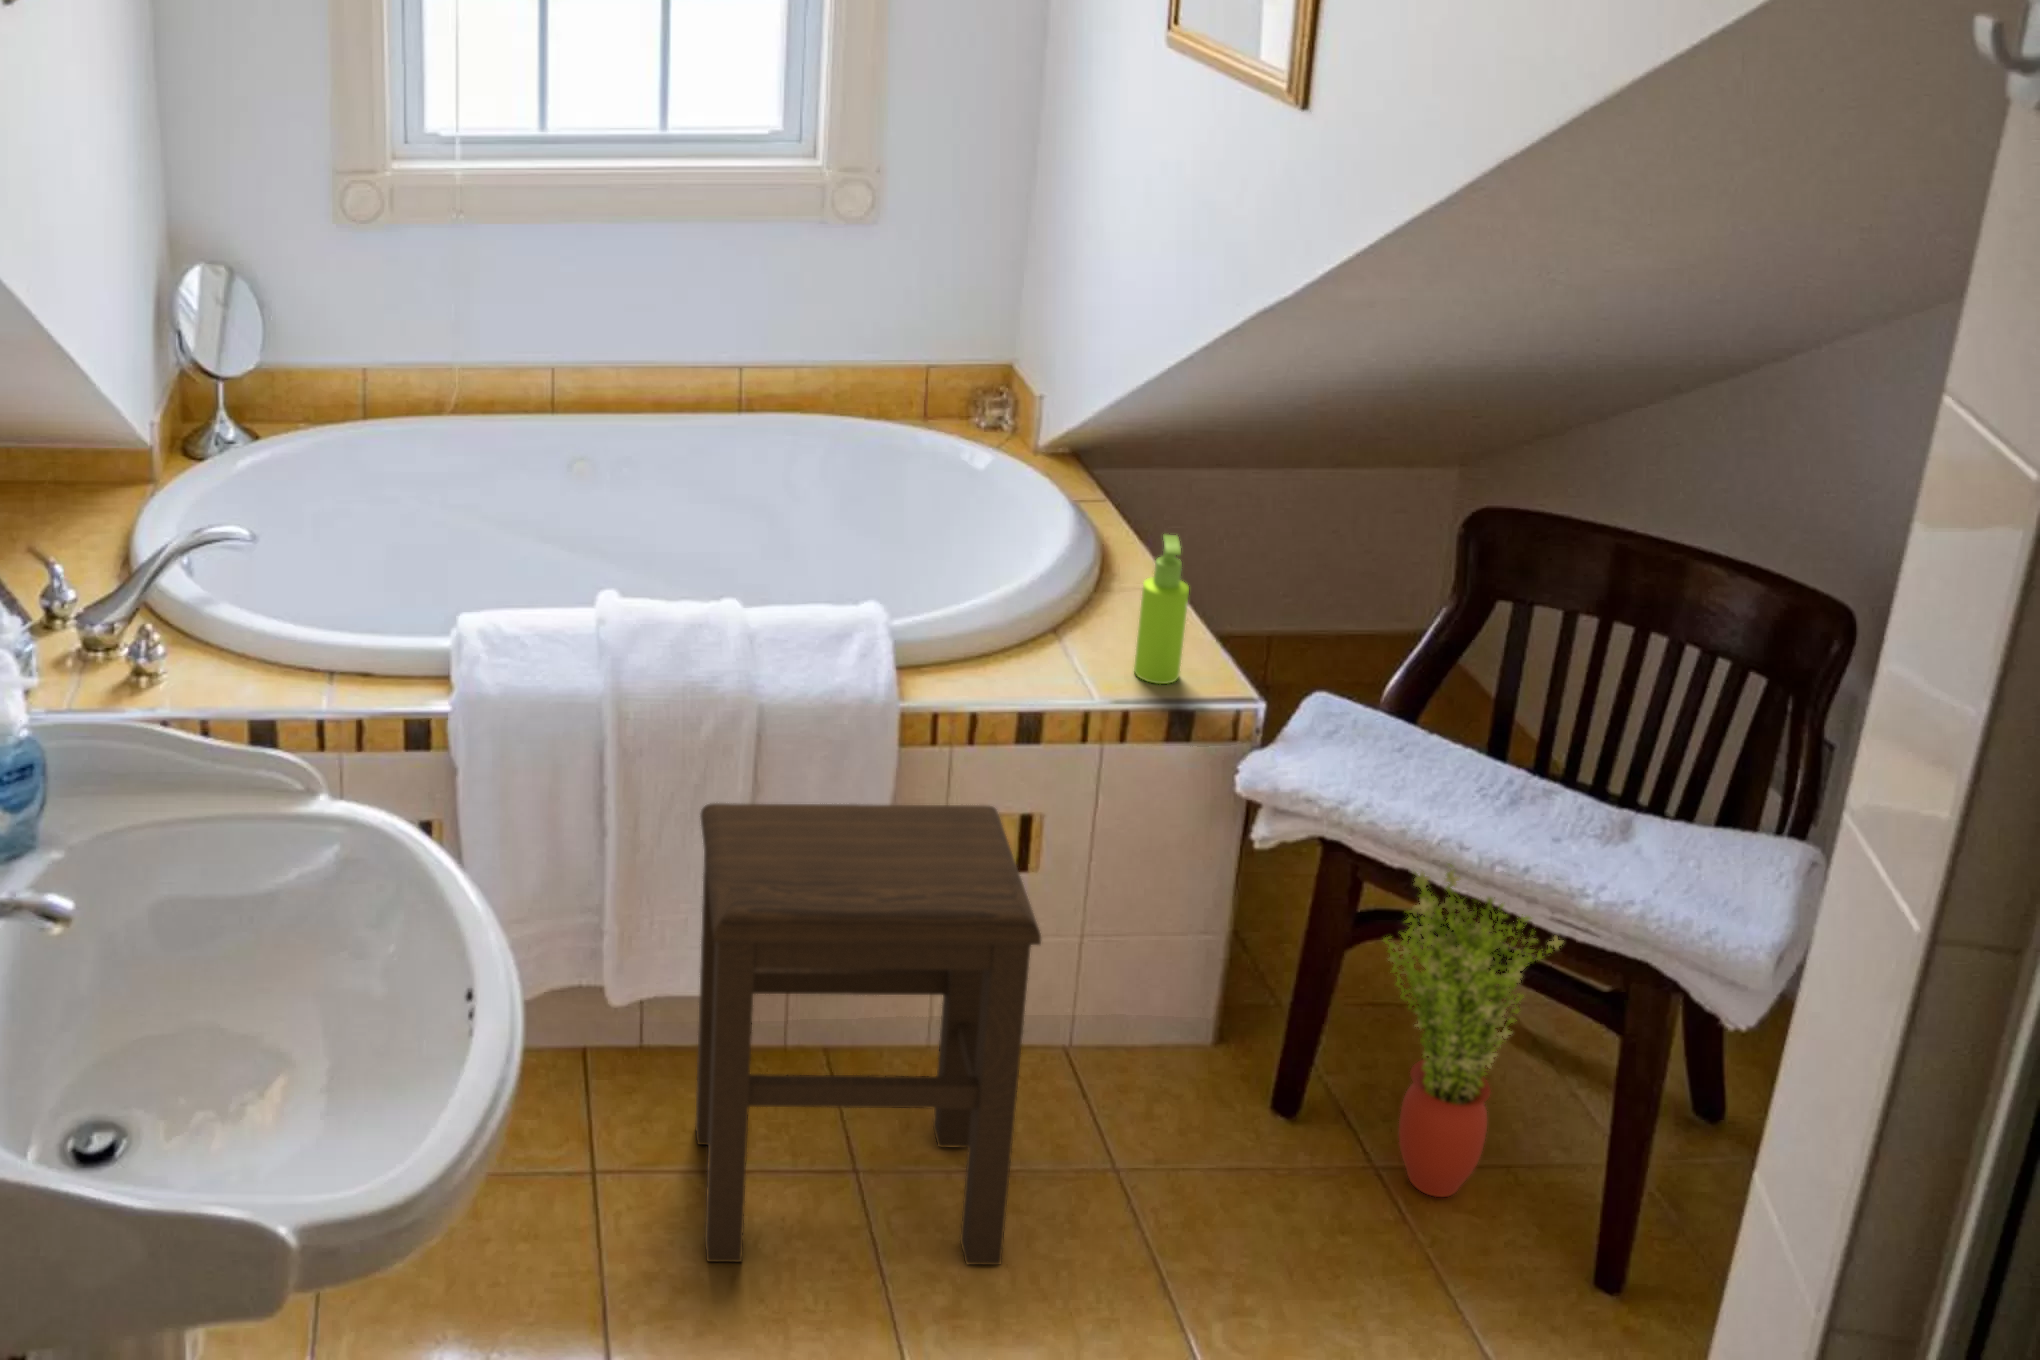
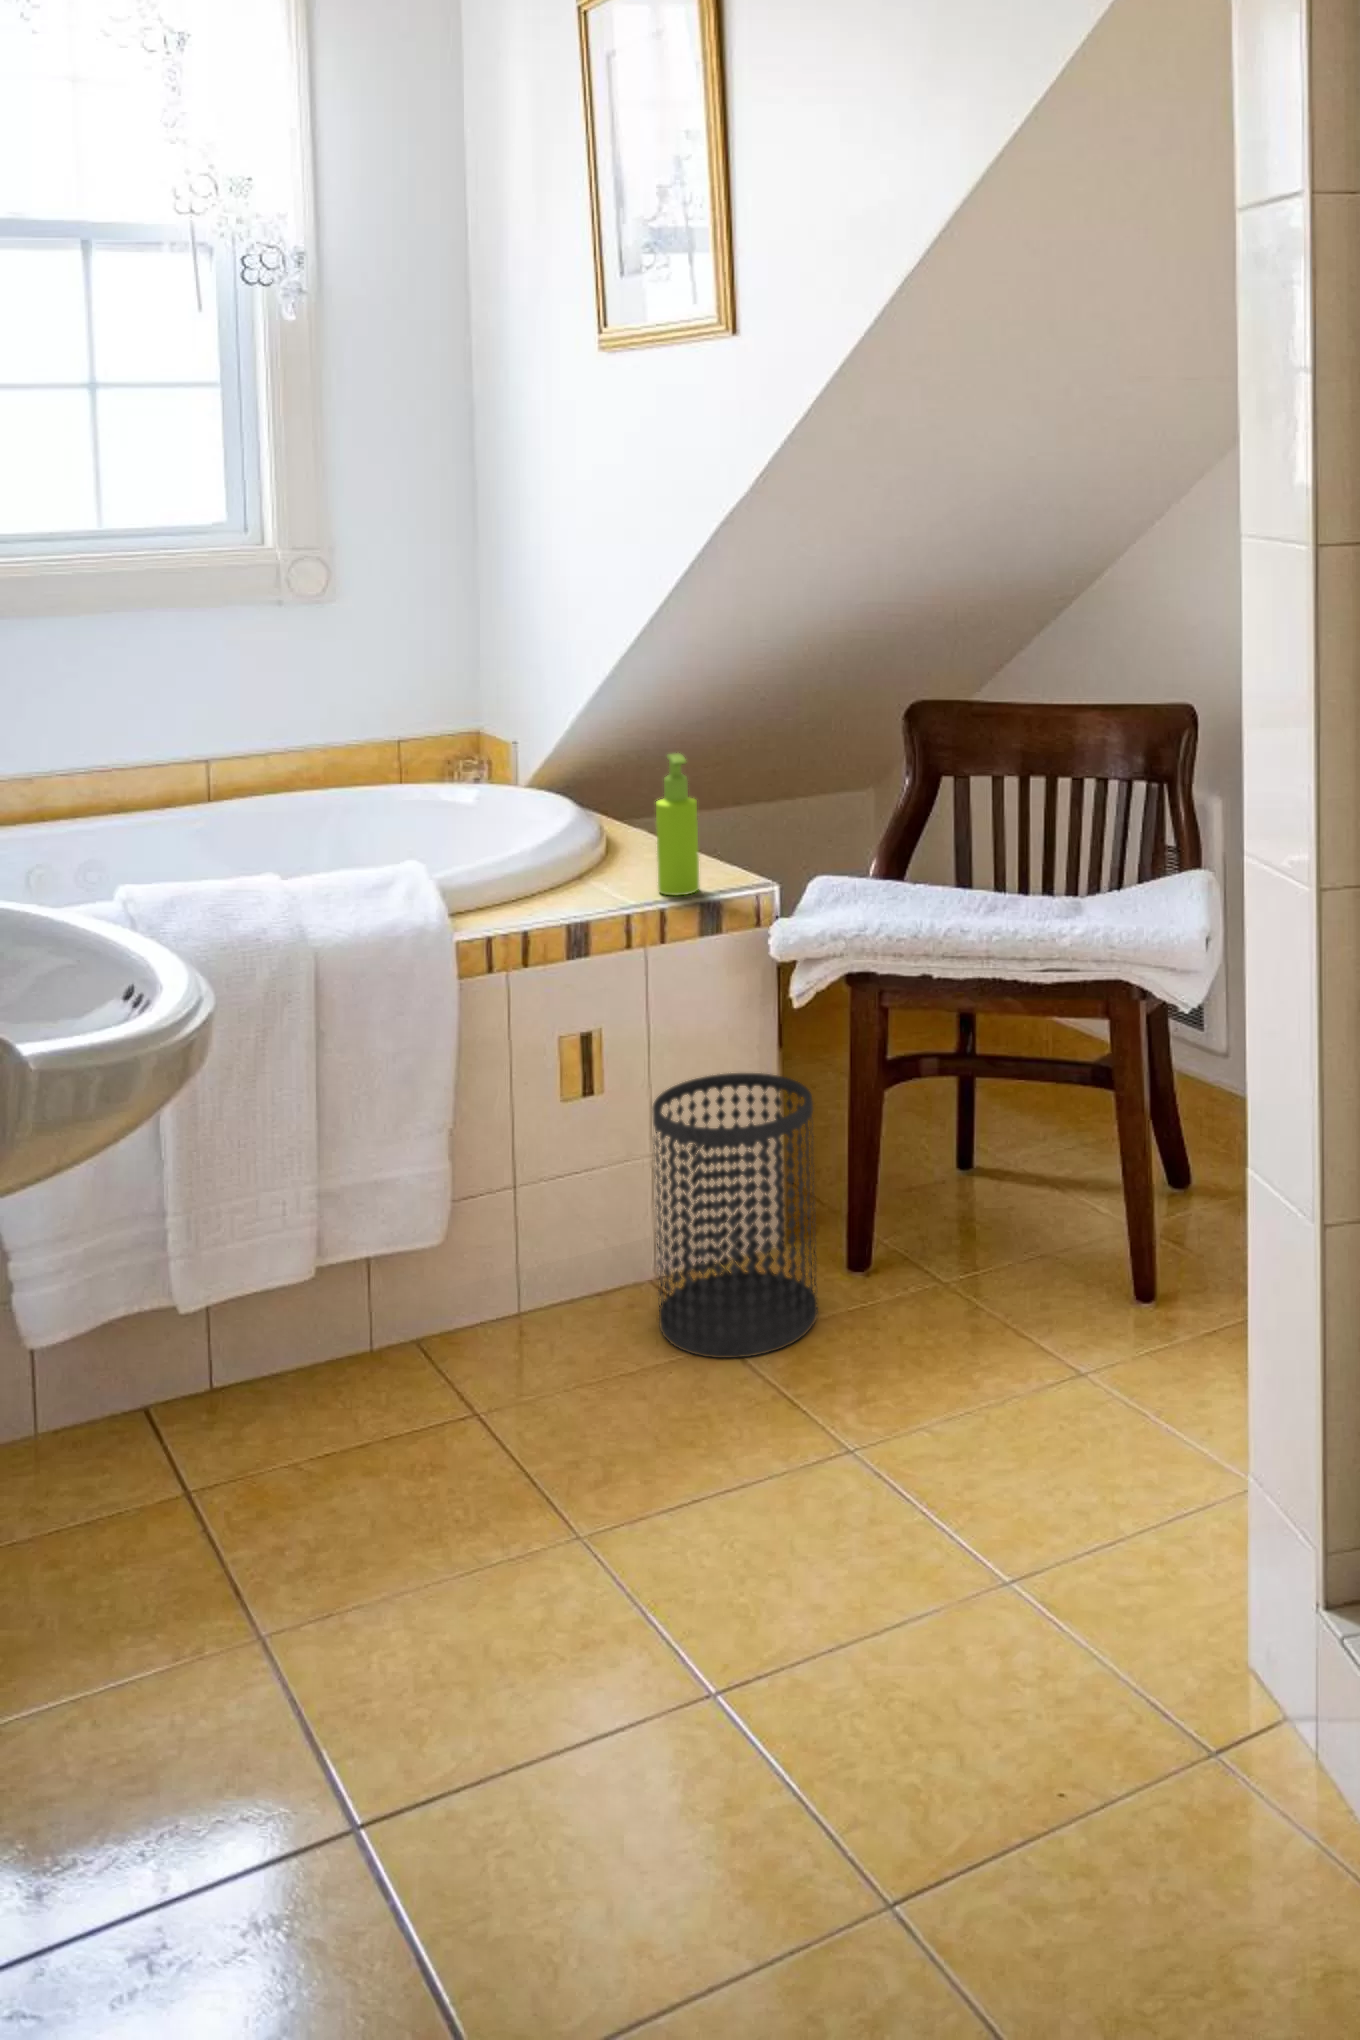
stool: present [695,803,1041,1265] -> none [265,989,638,1524]
potted plant: present [1384,865,1563,1197] -> none [918,959,1057,1287]
wastebasket: none [1057,897,1250,1199] -> present [652,1073,818,1358]

